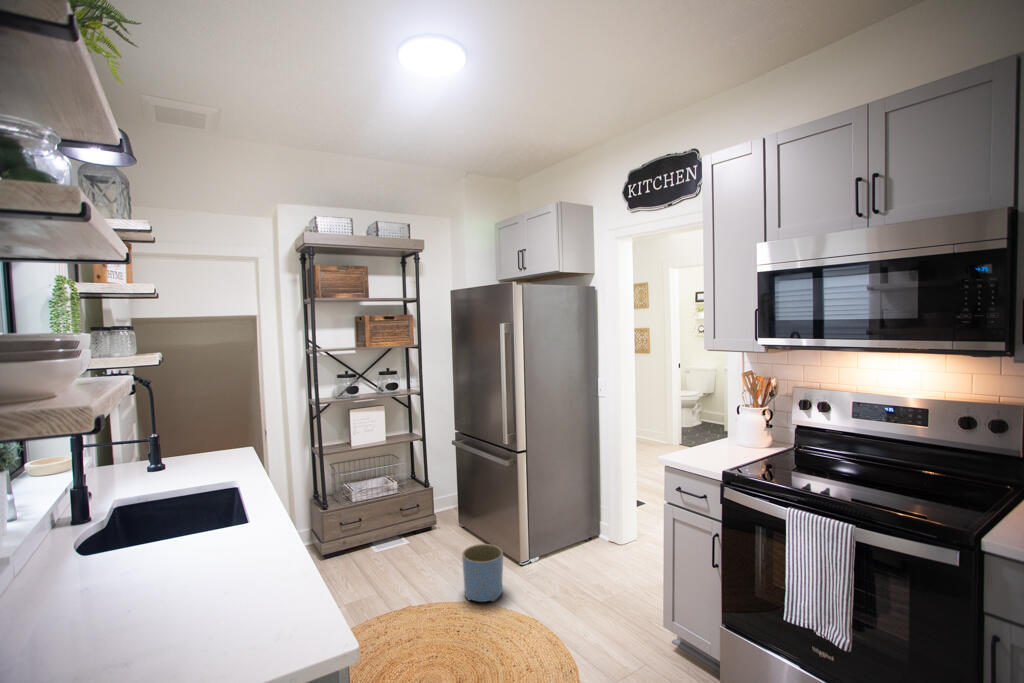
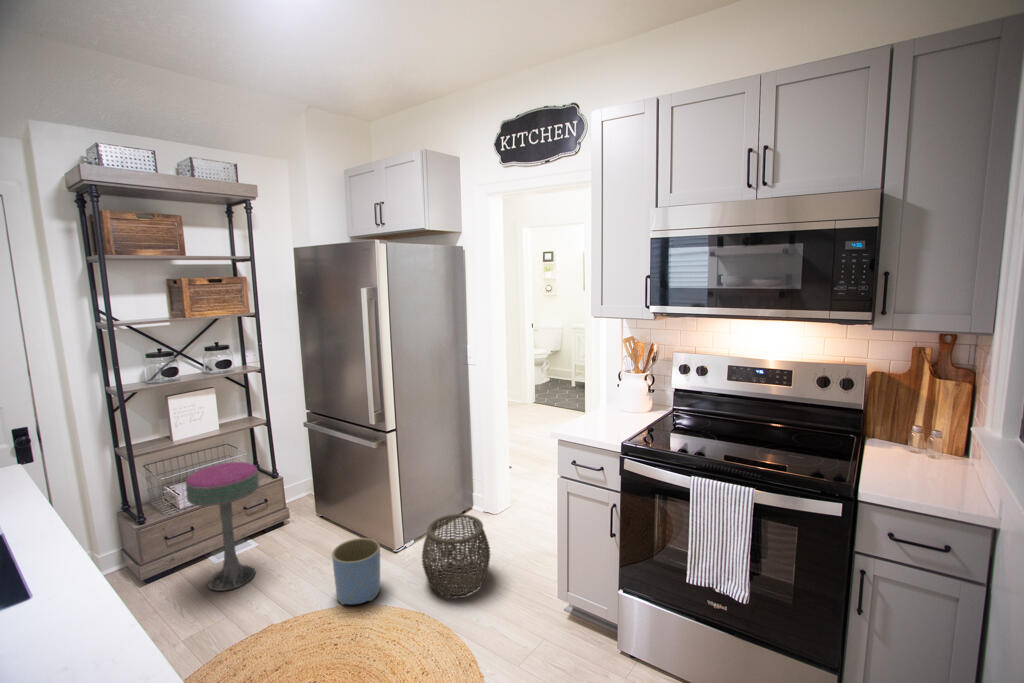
bar stool: none [357,467,410,573] -> present [186,462,259,591]
woven basket: none [539,534,604,612] -> present [422,514,490,596]

